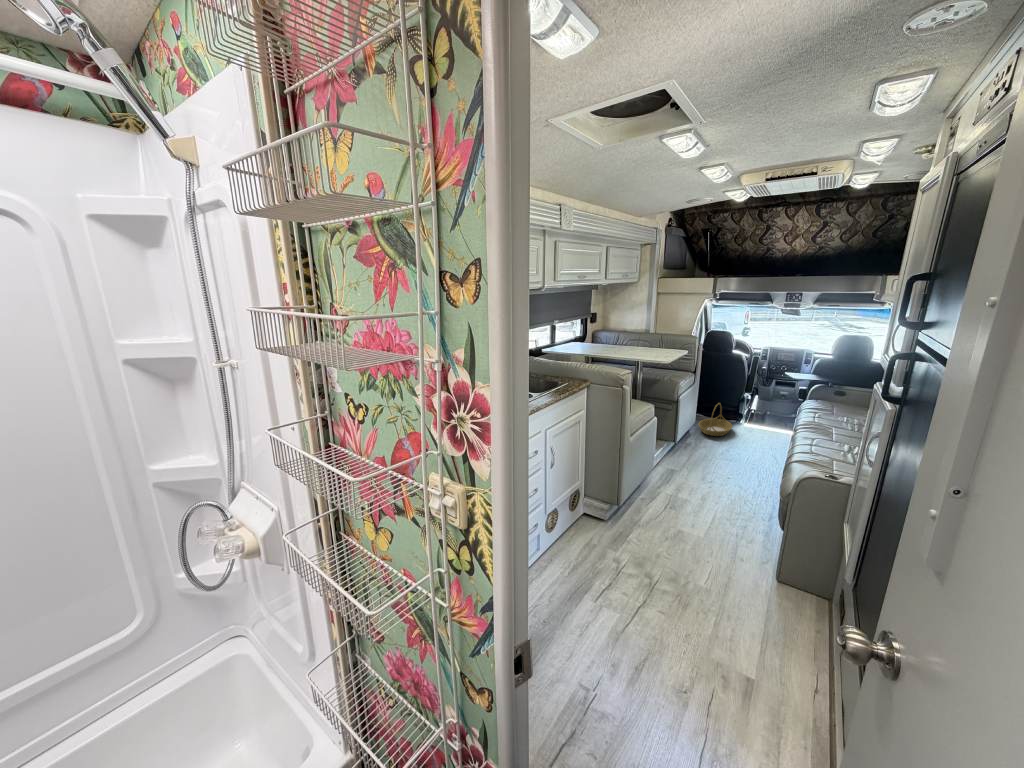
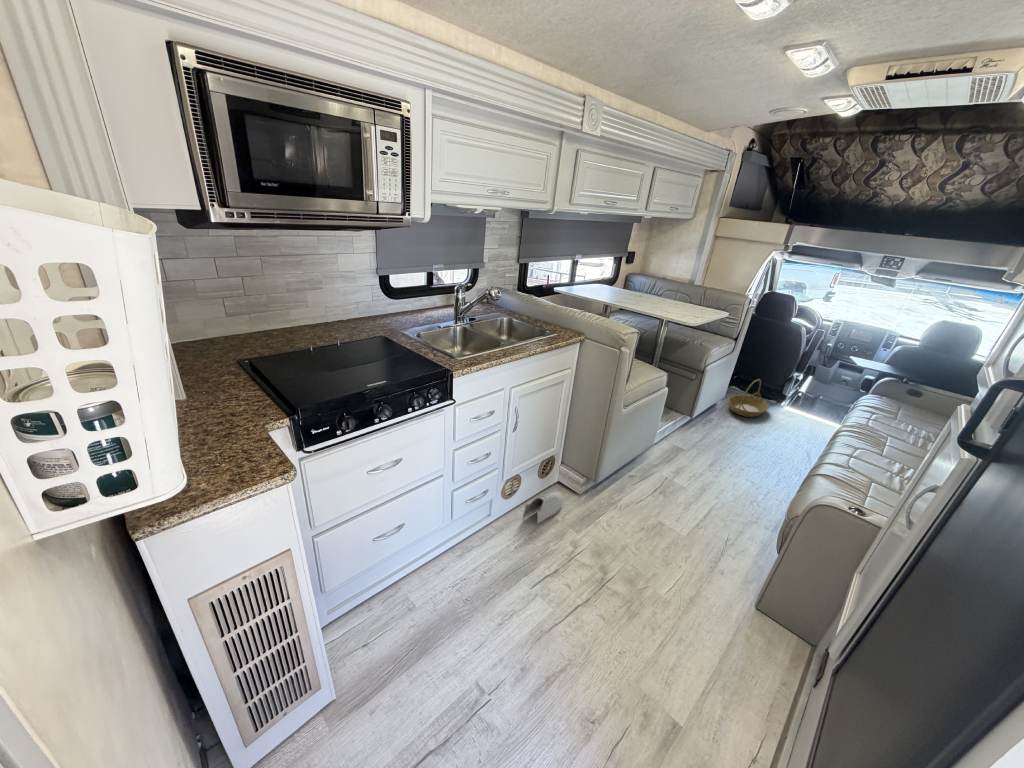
shoe: none [567,520,596,551] -> present [523,492,564,523]

